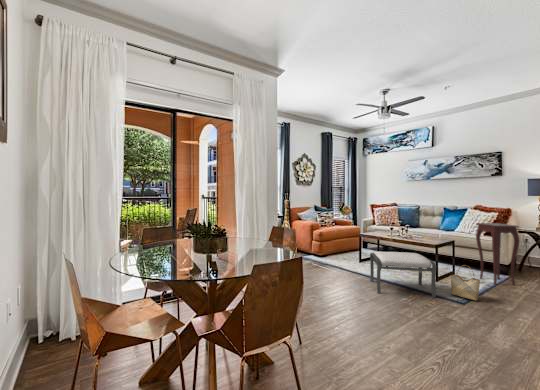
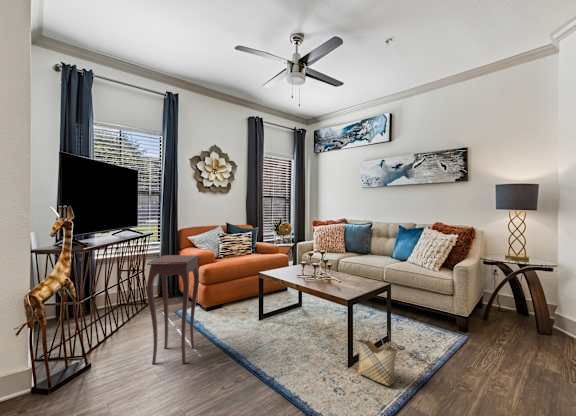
side table: present [476,223,519,285] -> present [147,255,199,364]
ottoman: present [370,251,436,297] -> none [239,300,330,382]

